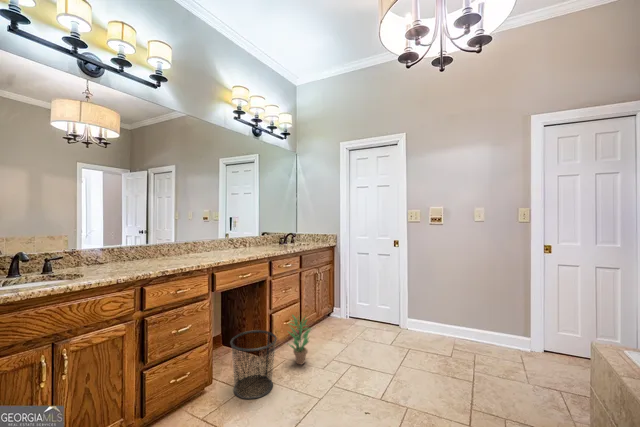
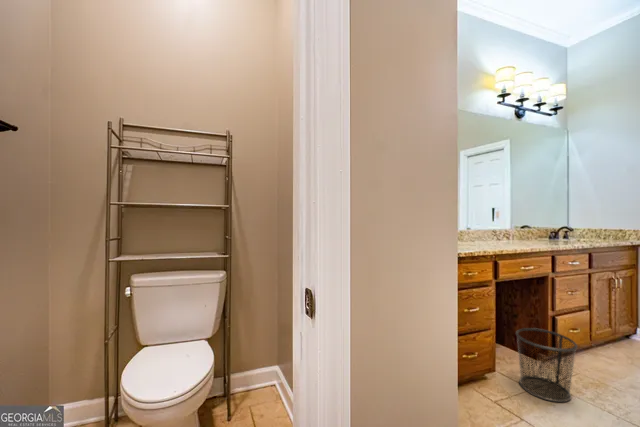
potted plant: present [288,315,311,365] -> none [580,321,626,385]

